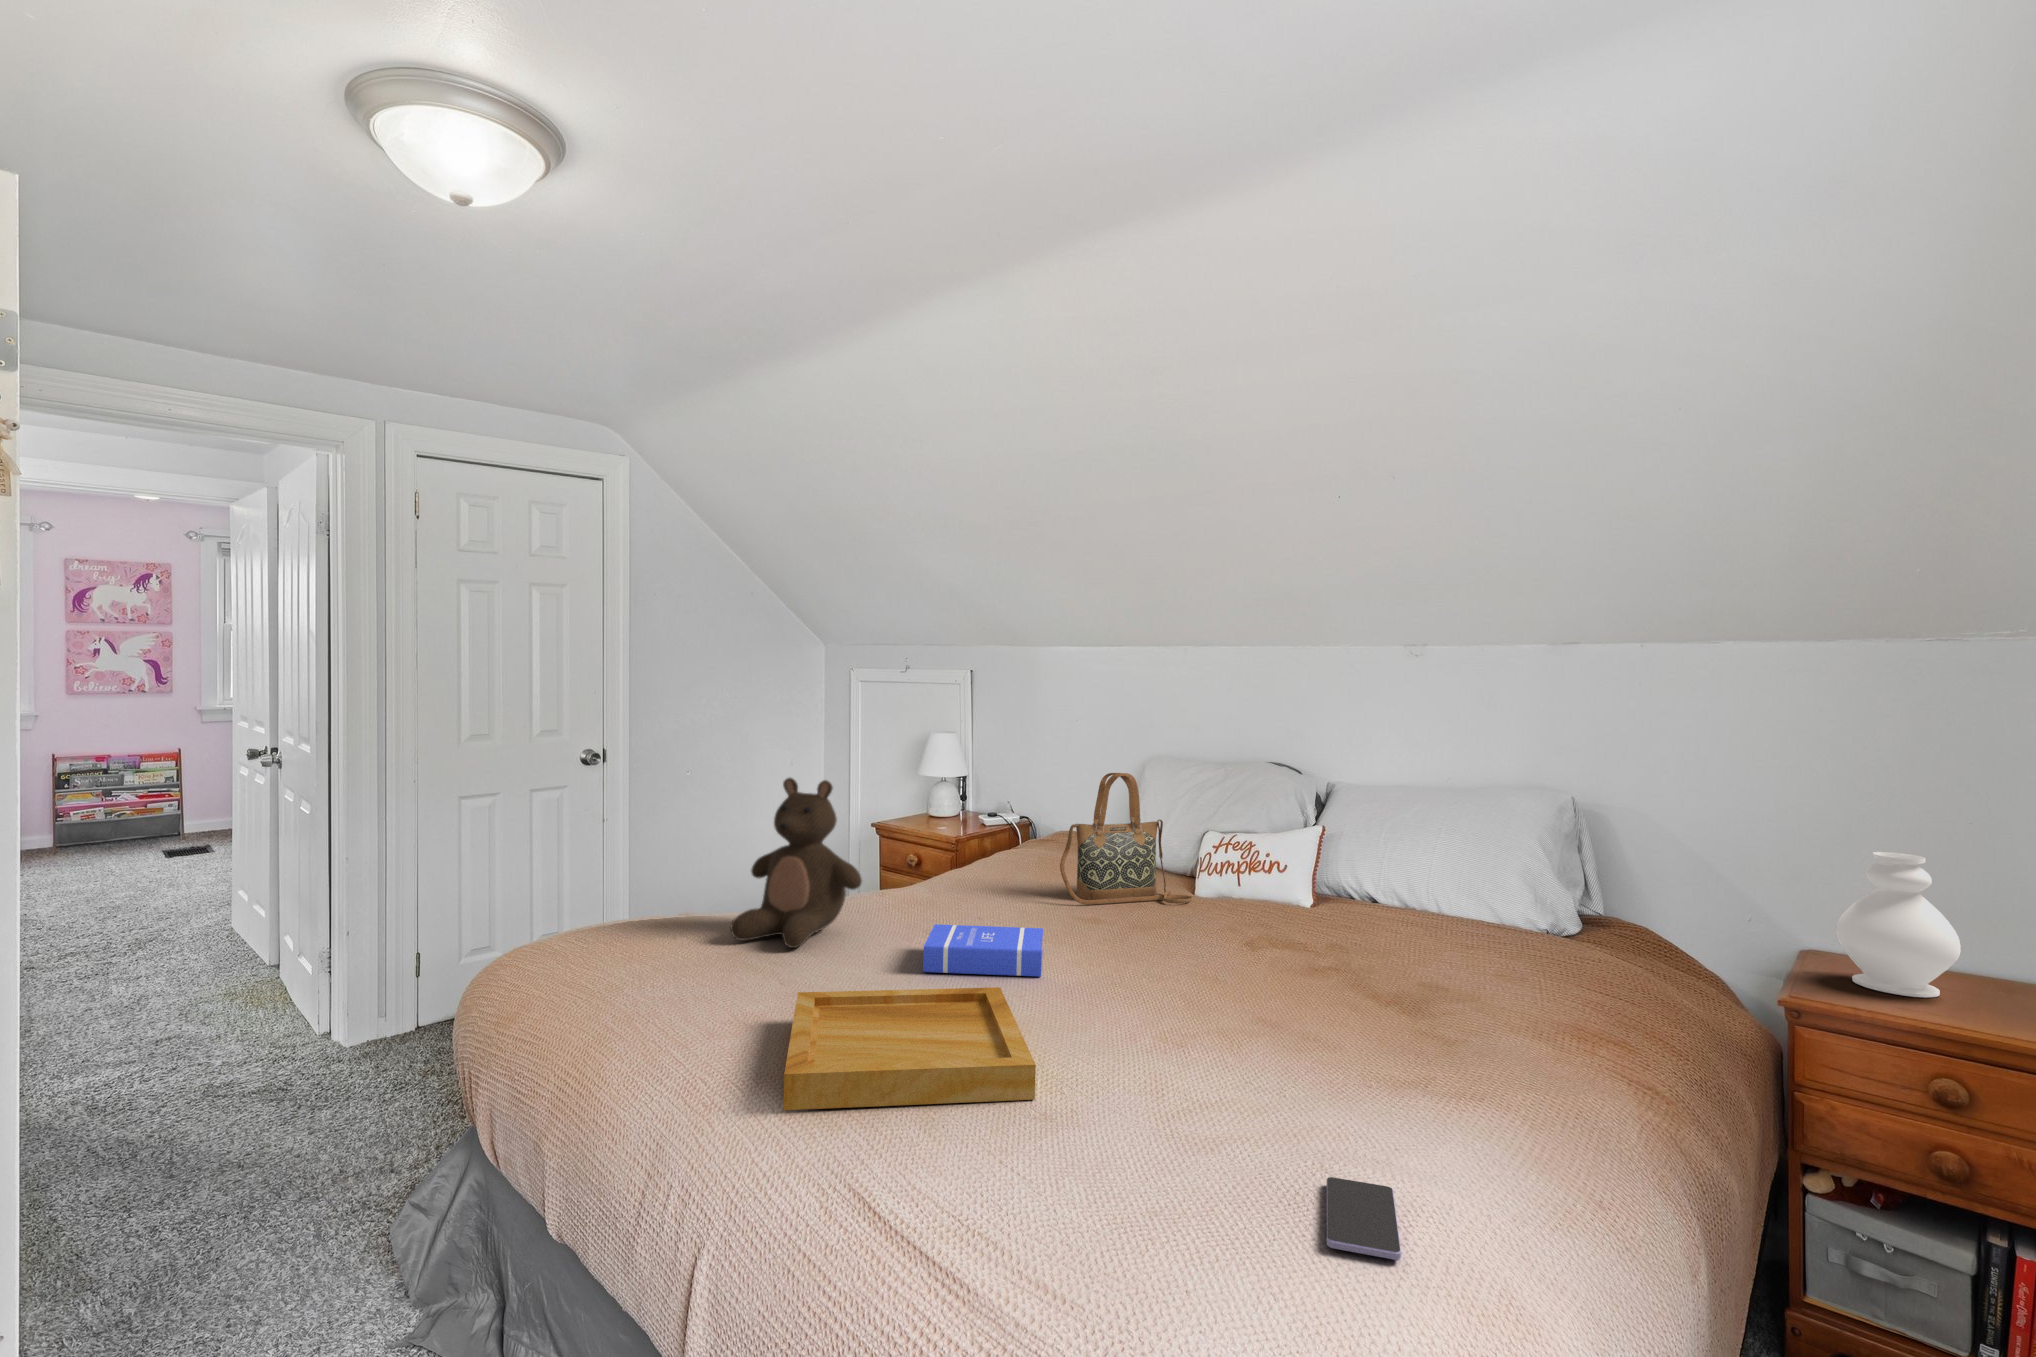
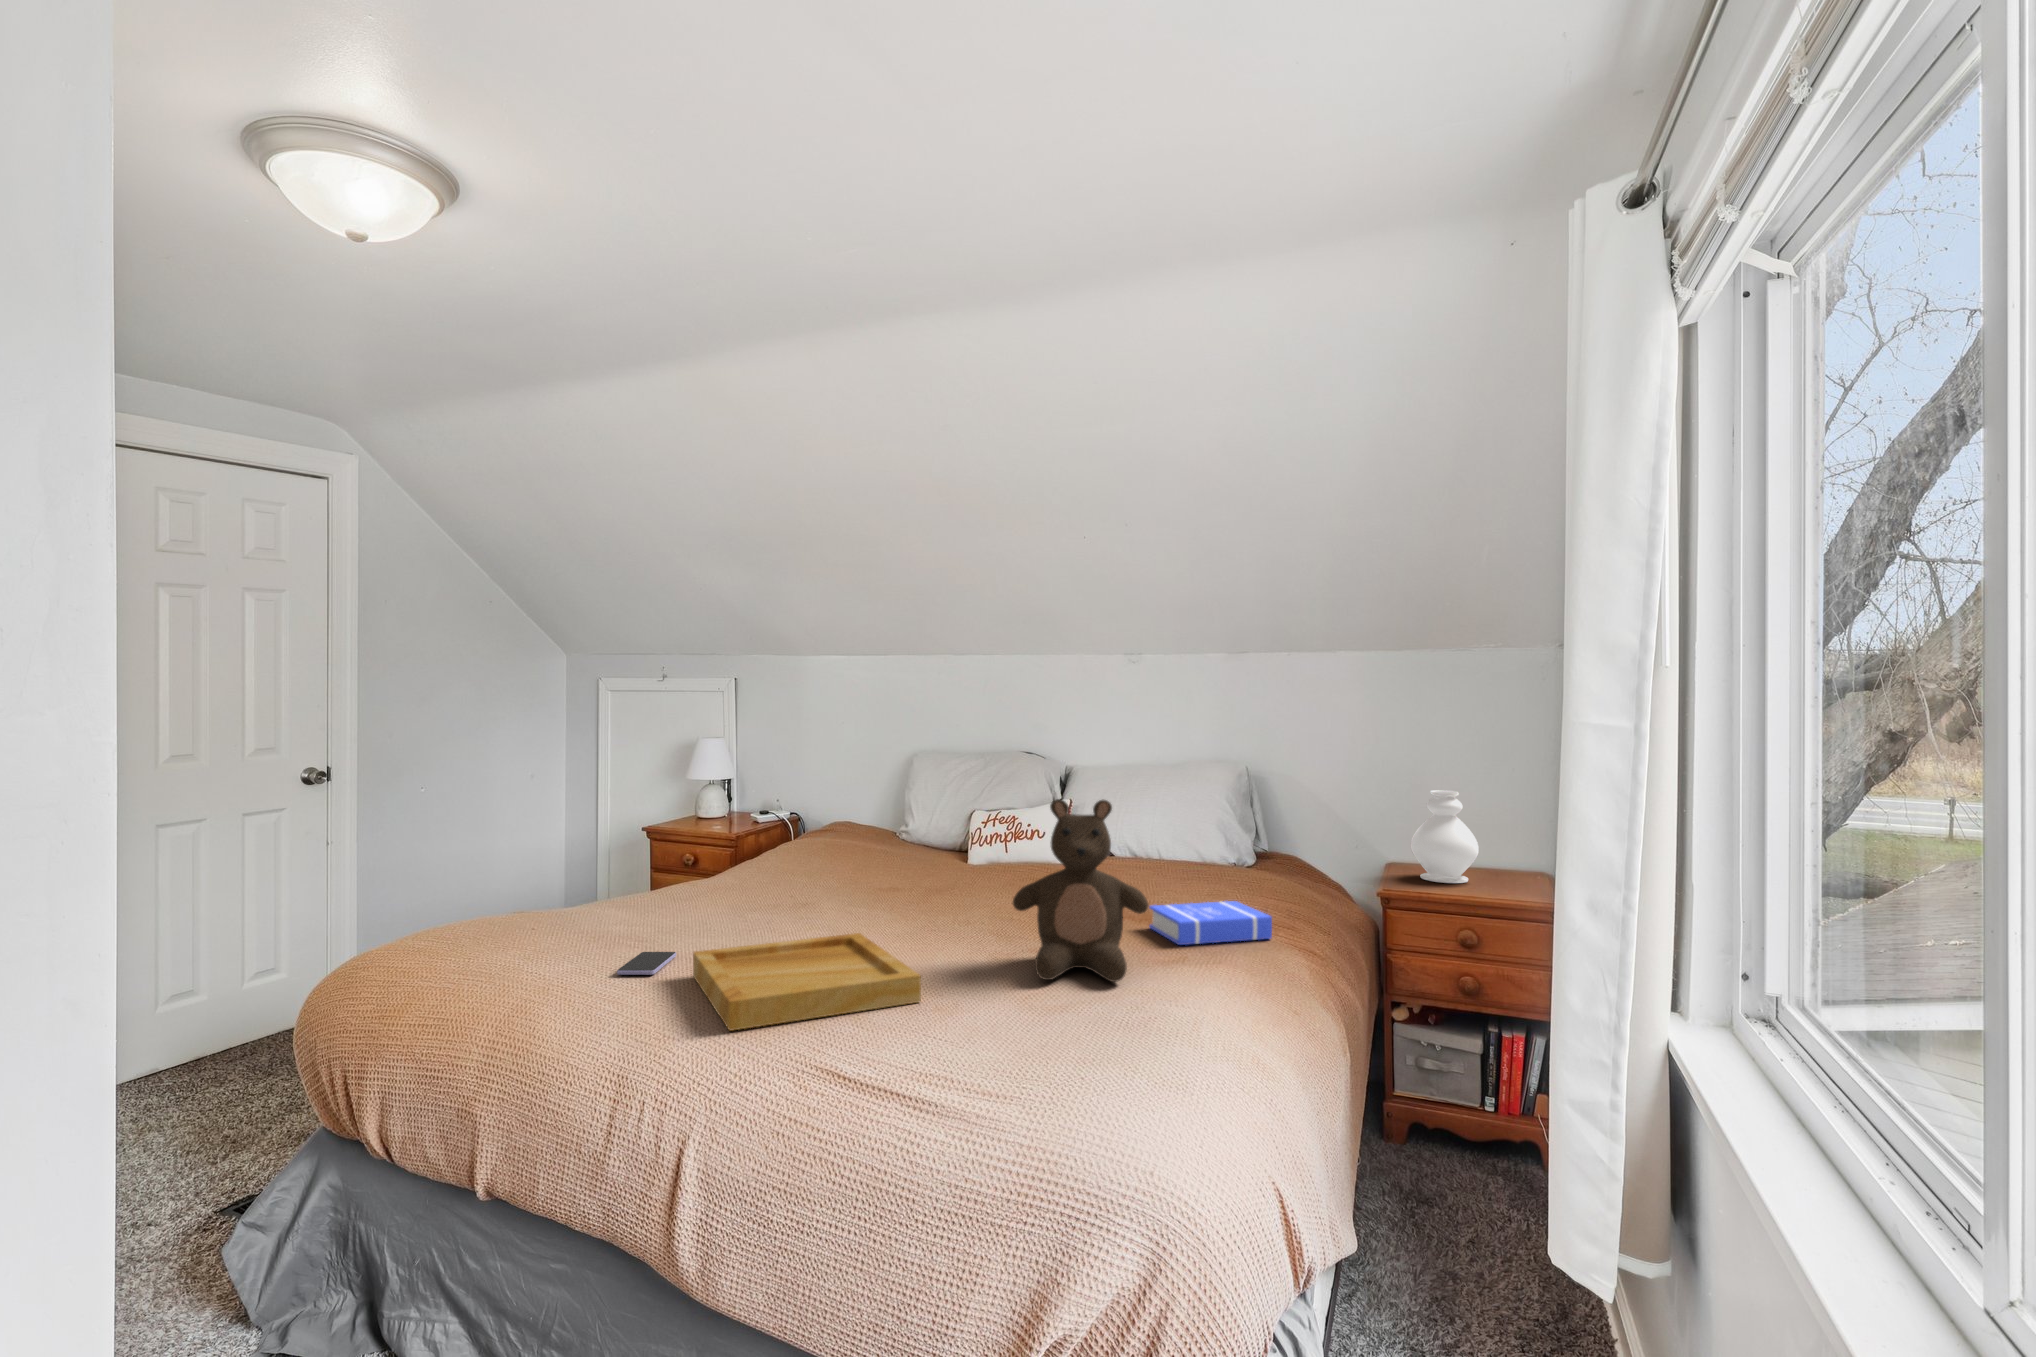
handbag: present [1060,773,1192,905] -> none [859,764,968,876]
stuffed bear: present [730,778,862,948] -> present [1013,799,1149,982]
book: present [923,924,1043,977] -> present [1149,901,1272,945]
smartphone: present [1326,1177,1401,1260] -> present [617,952,676,975]

